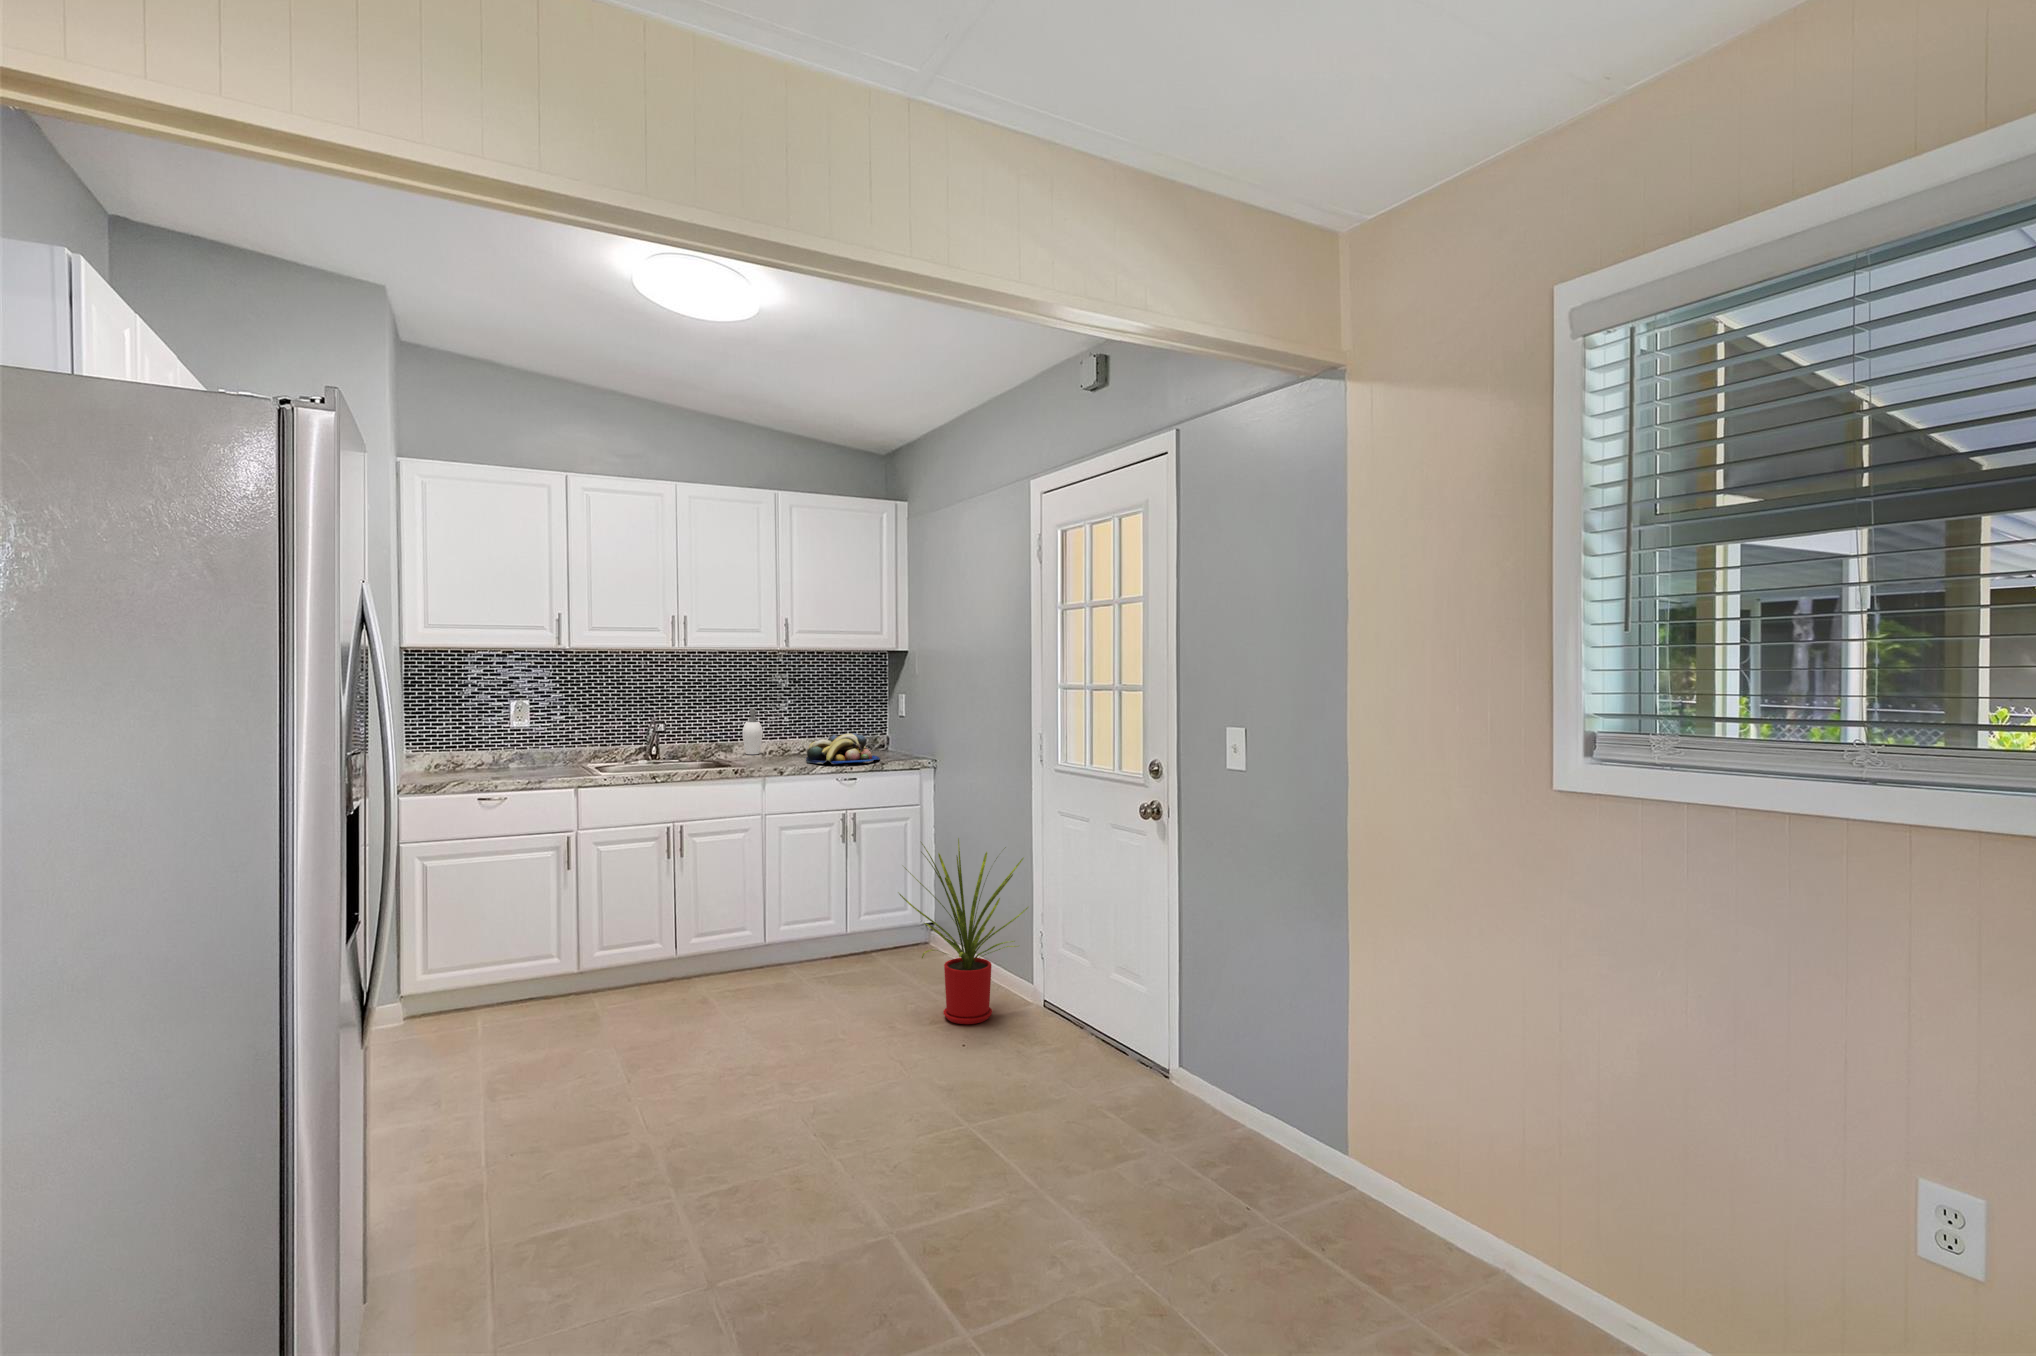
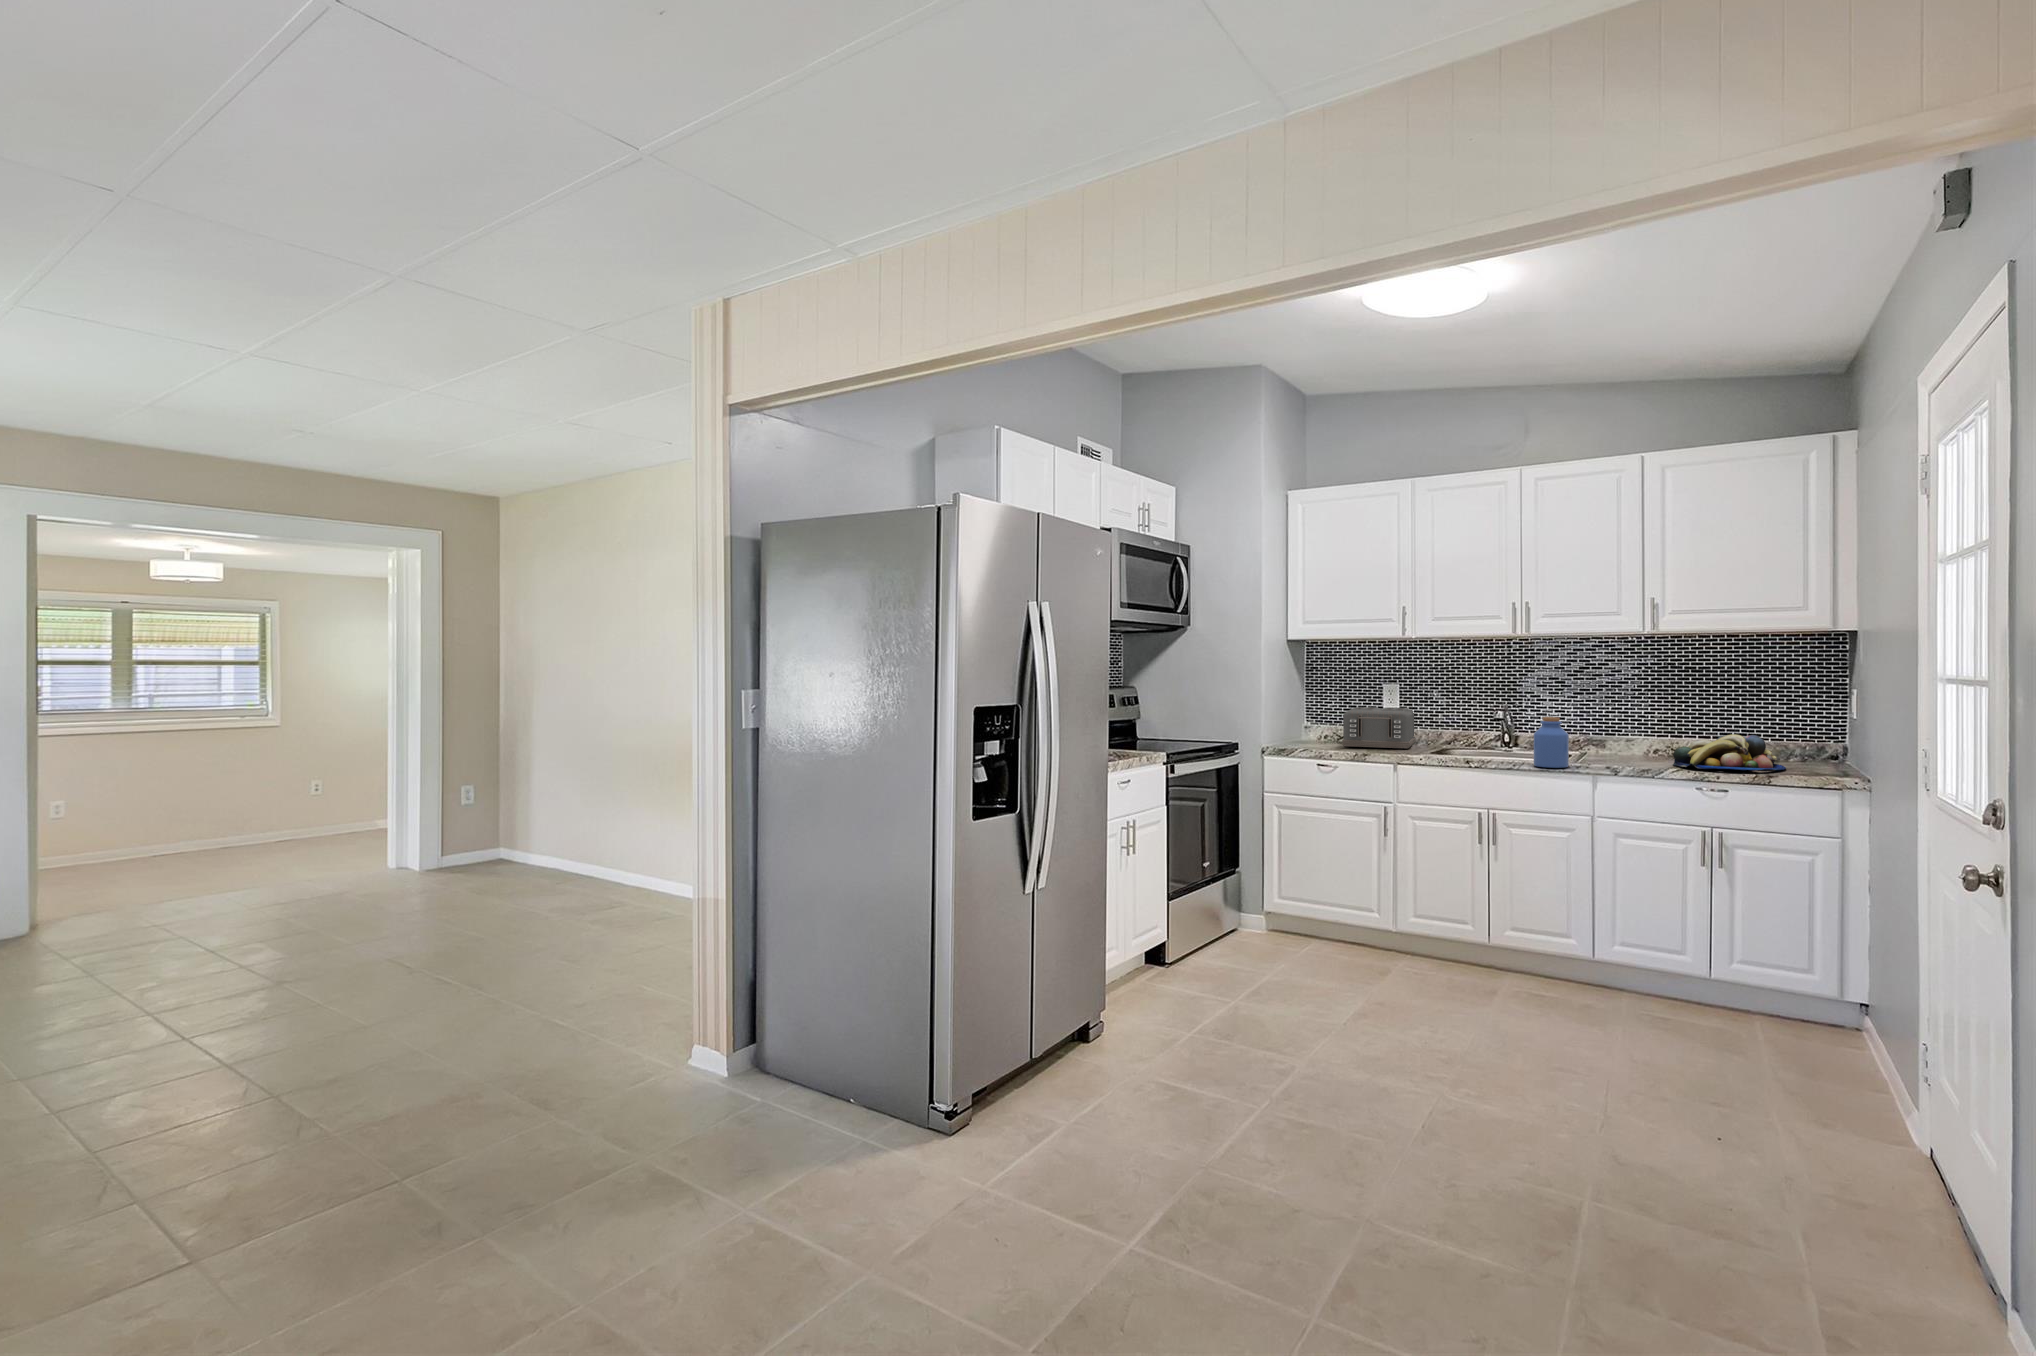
soap dispenser: present [742,709,763,754] -> none [1616,701,1643,752]
toaster: none [473,725,563,774] -> present [1342,707,1416,748]
jar: none [712,728,743,776] -> present [1534,717,1569,768]
house plant: present [899,838,1028,1024] -> none [1682,866,1896,1124]

